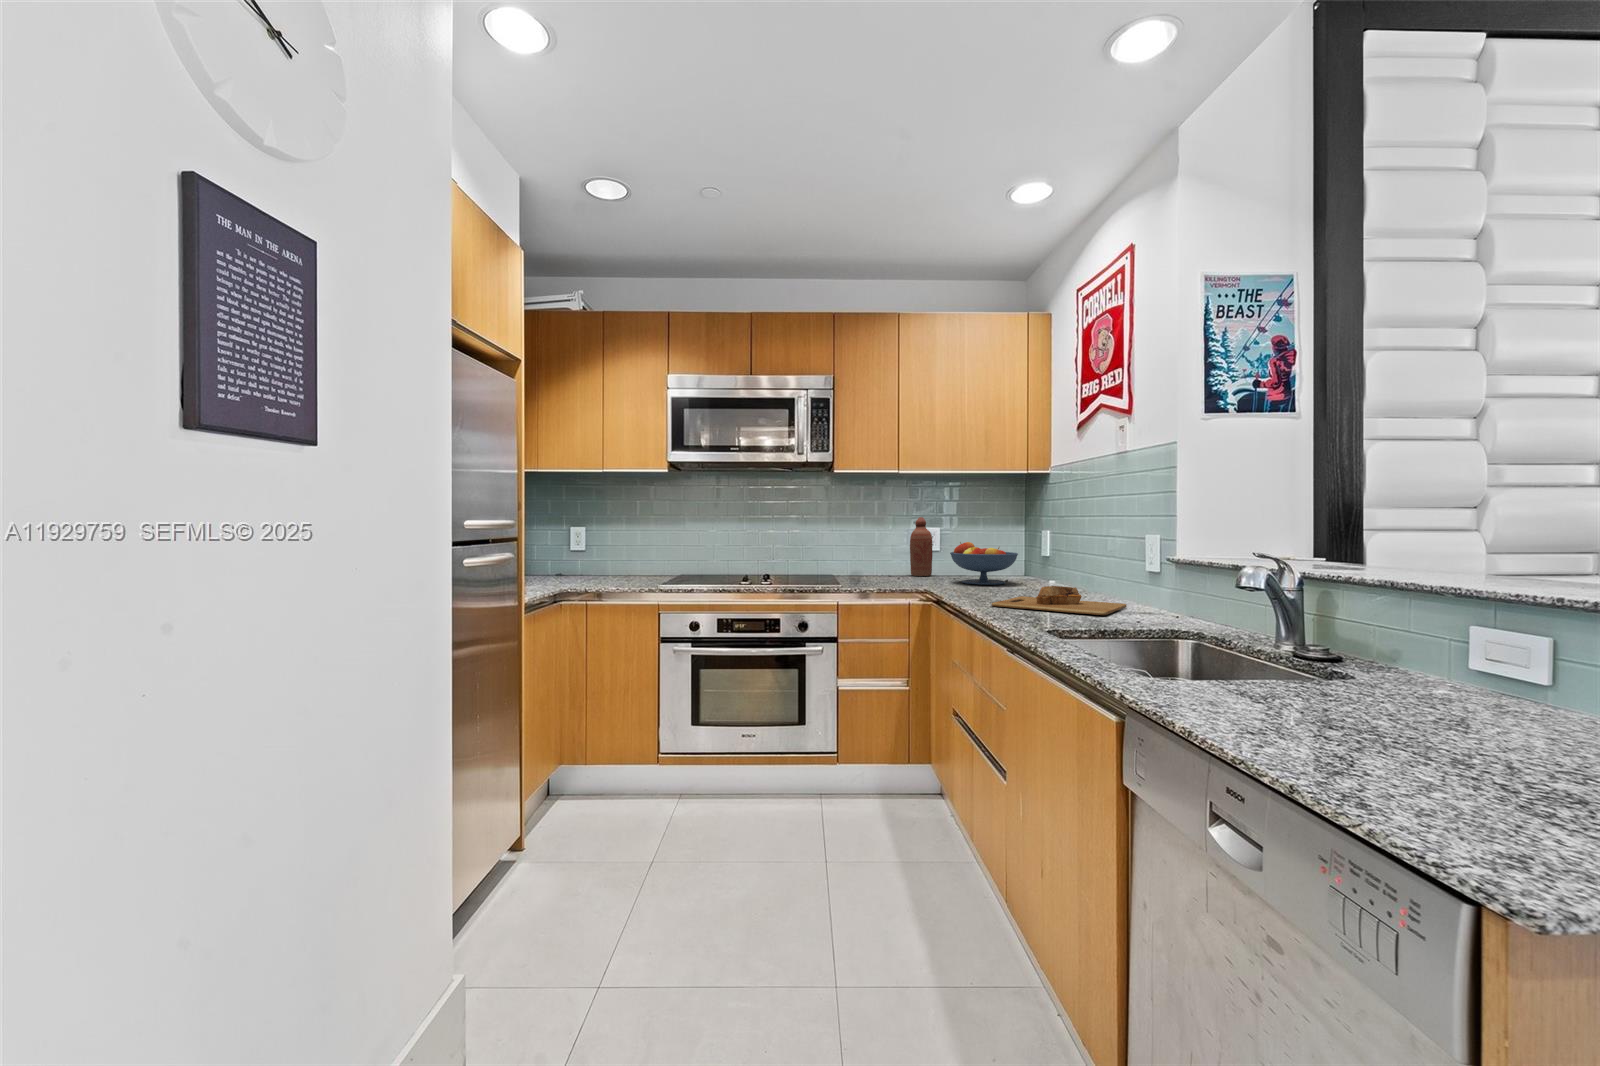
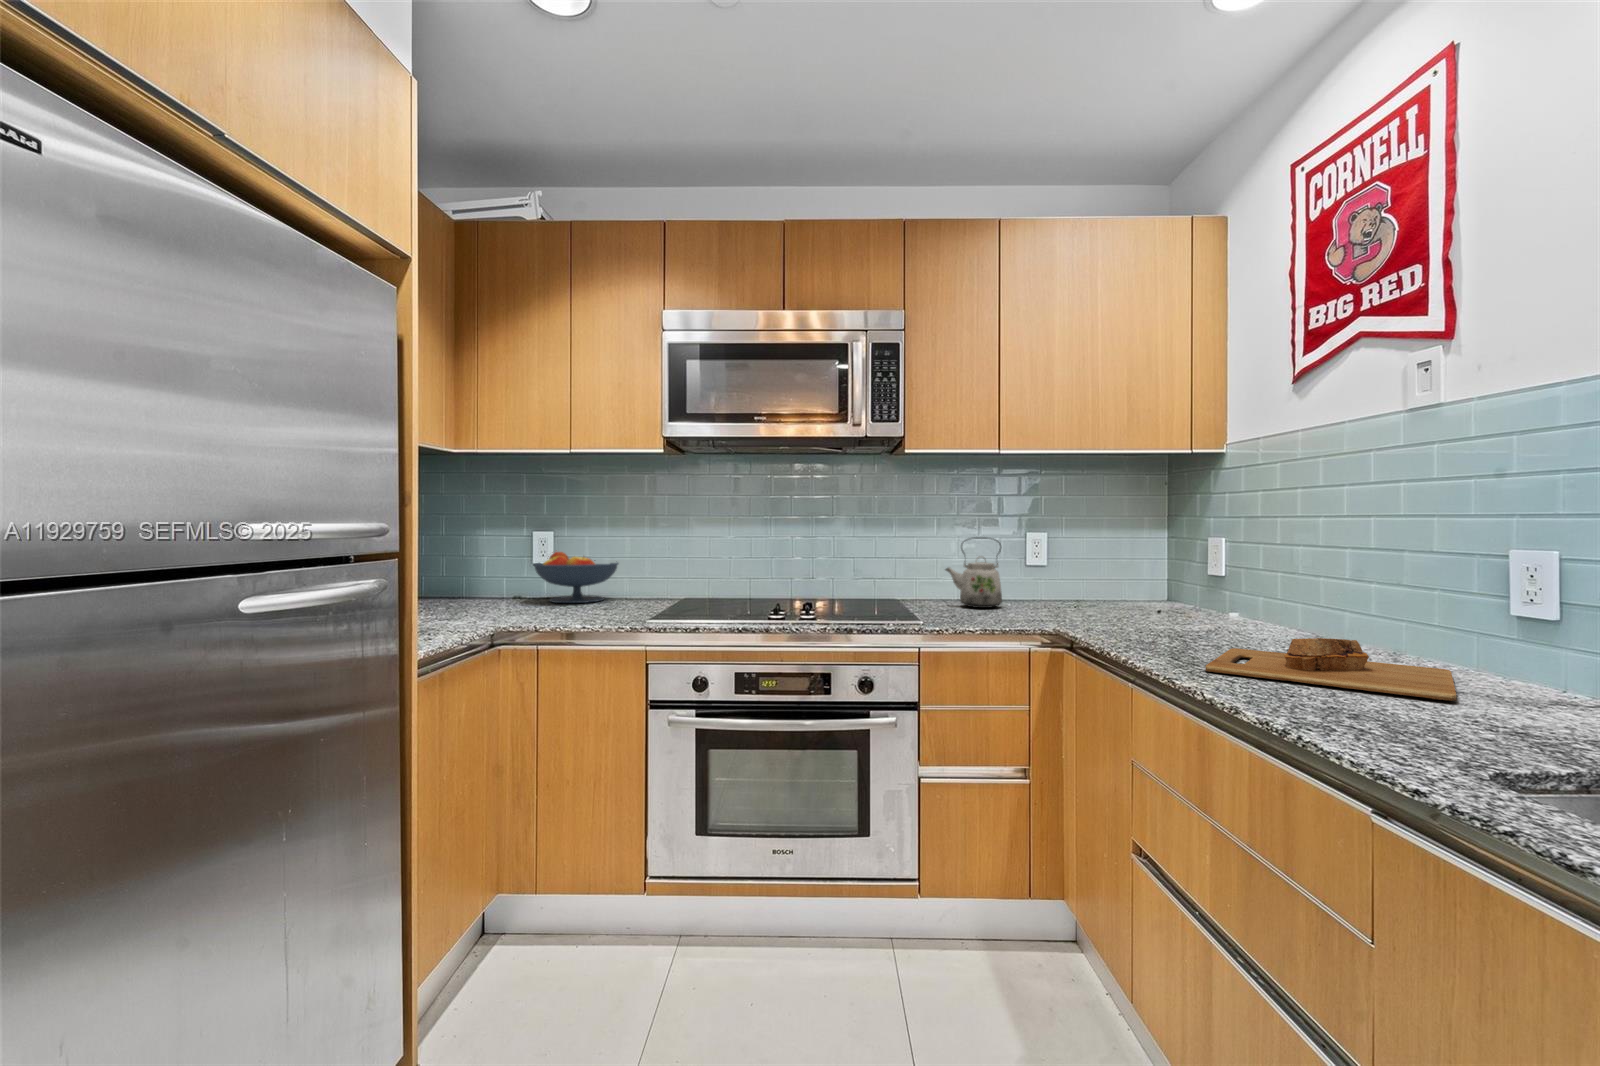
bottle: present [910,517,932,576] -> none [1010,518,1042,603]
kettle: none [863,531,902,579] -> present [945,538,1002,608]
fruit bowl: present [950,542,1018,585] -> present [534,552,618,603]

